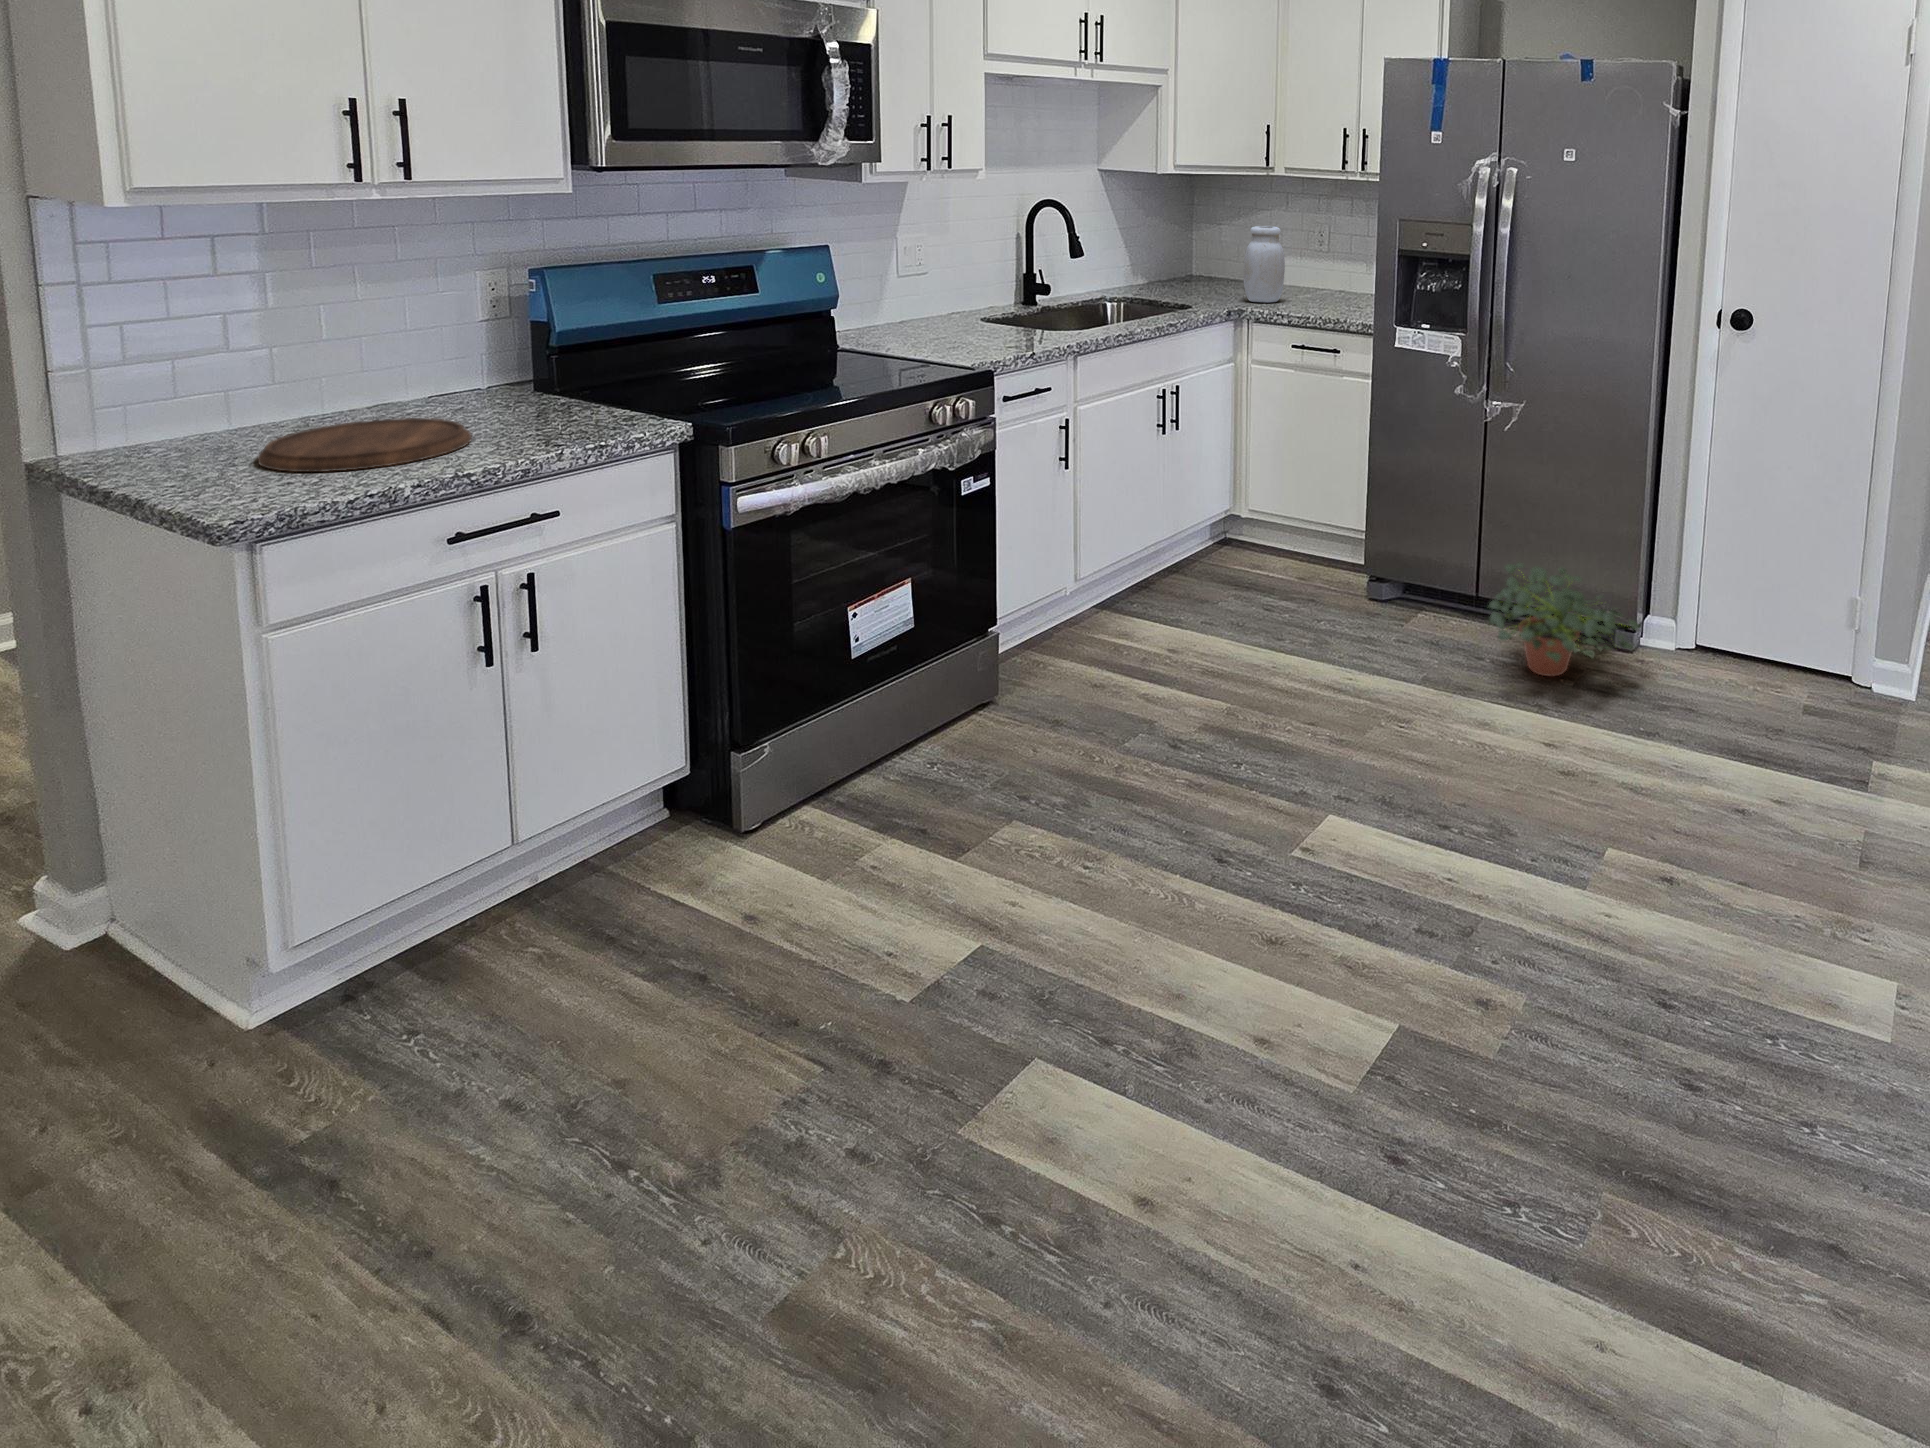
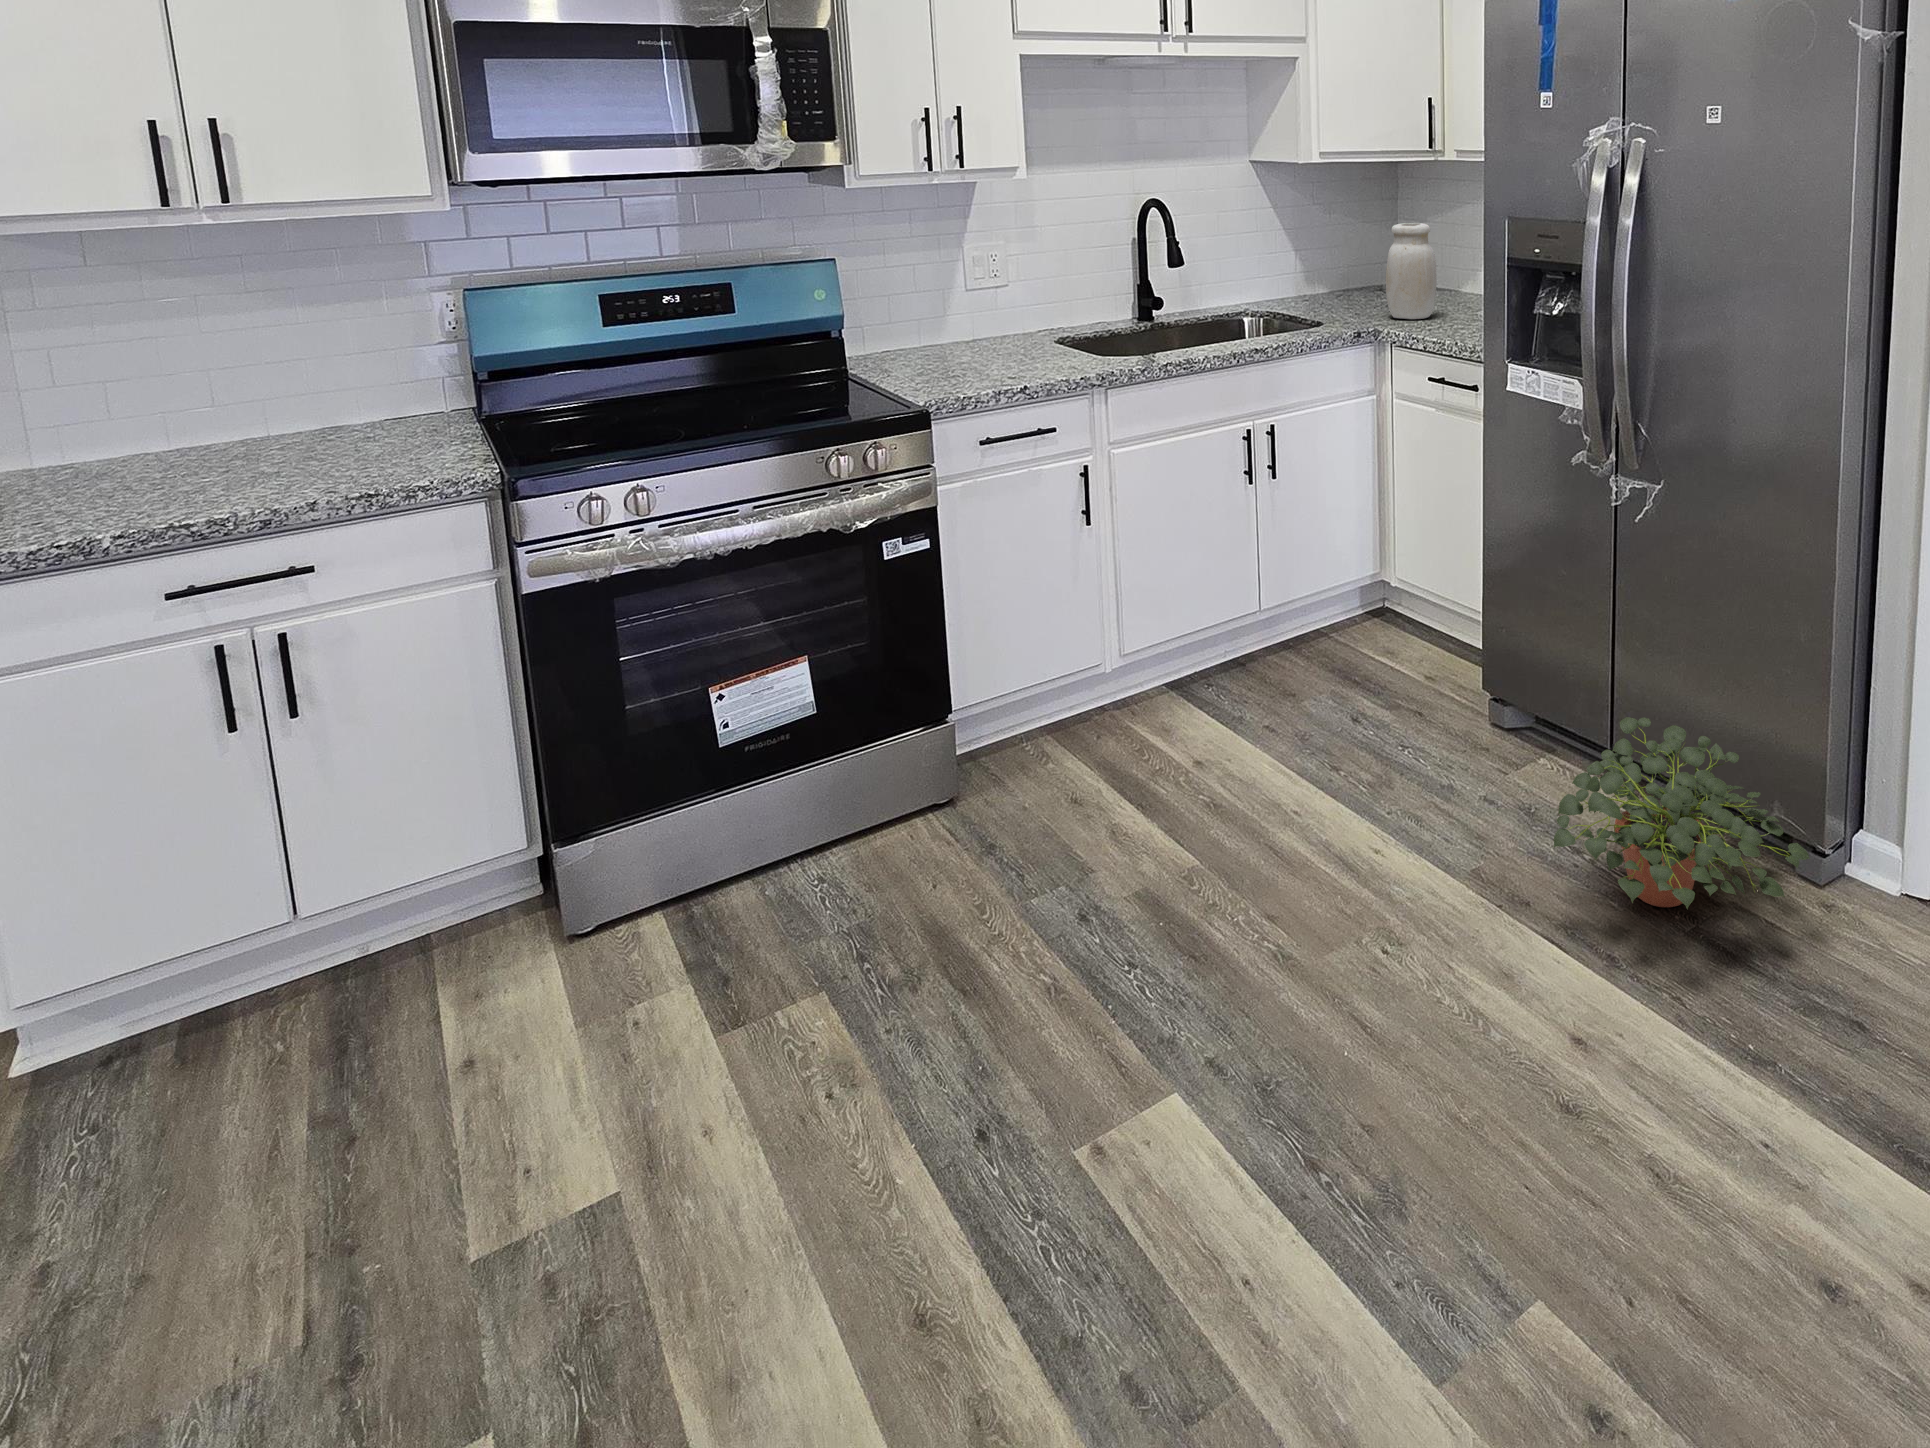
cutting board: present [258,418,472,472] -> none [65,450,297,513]

